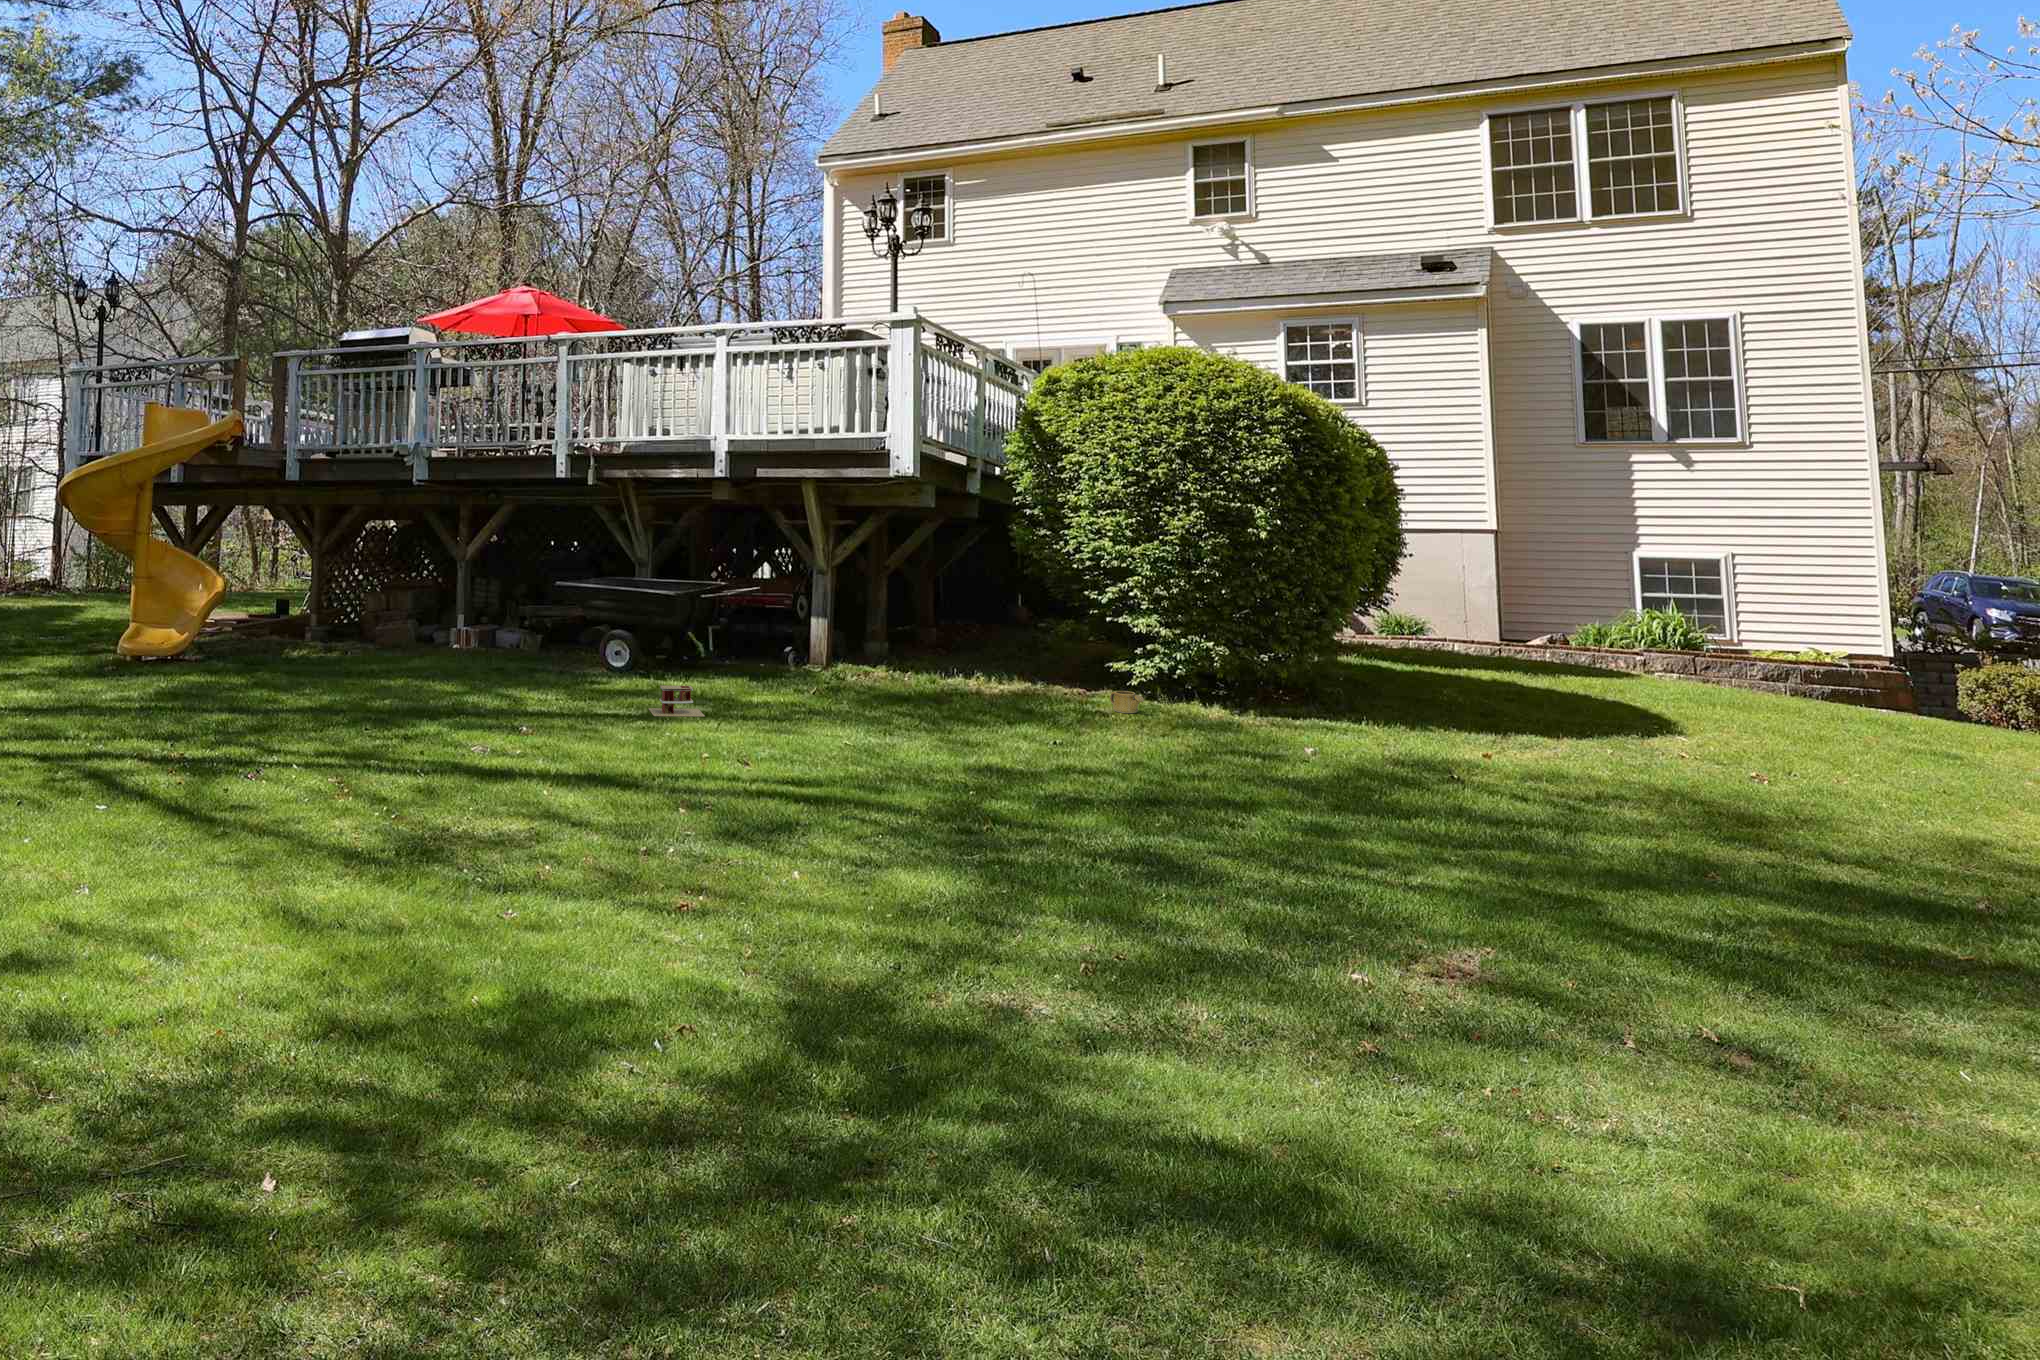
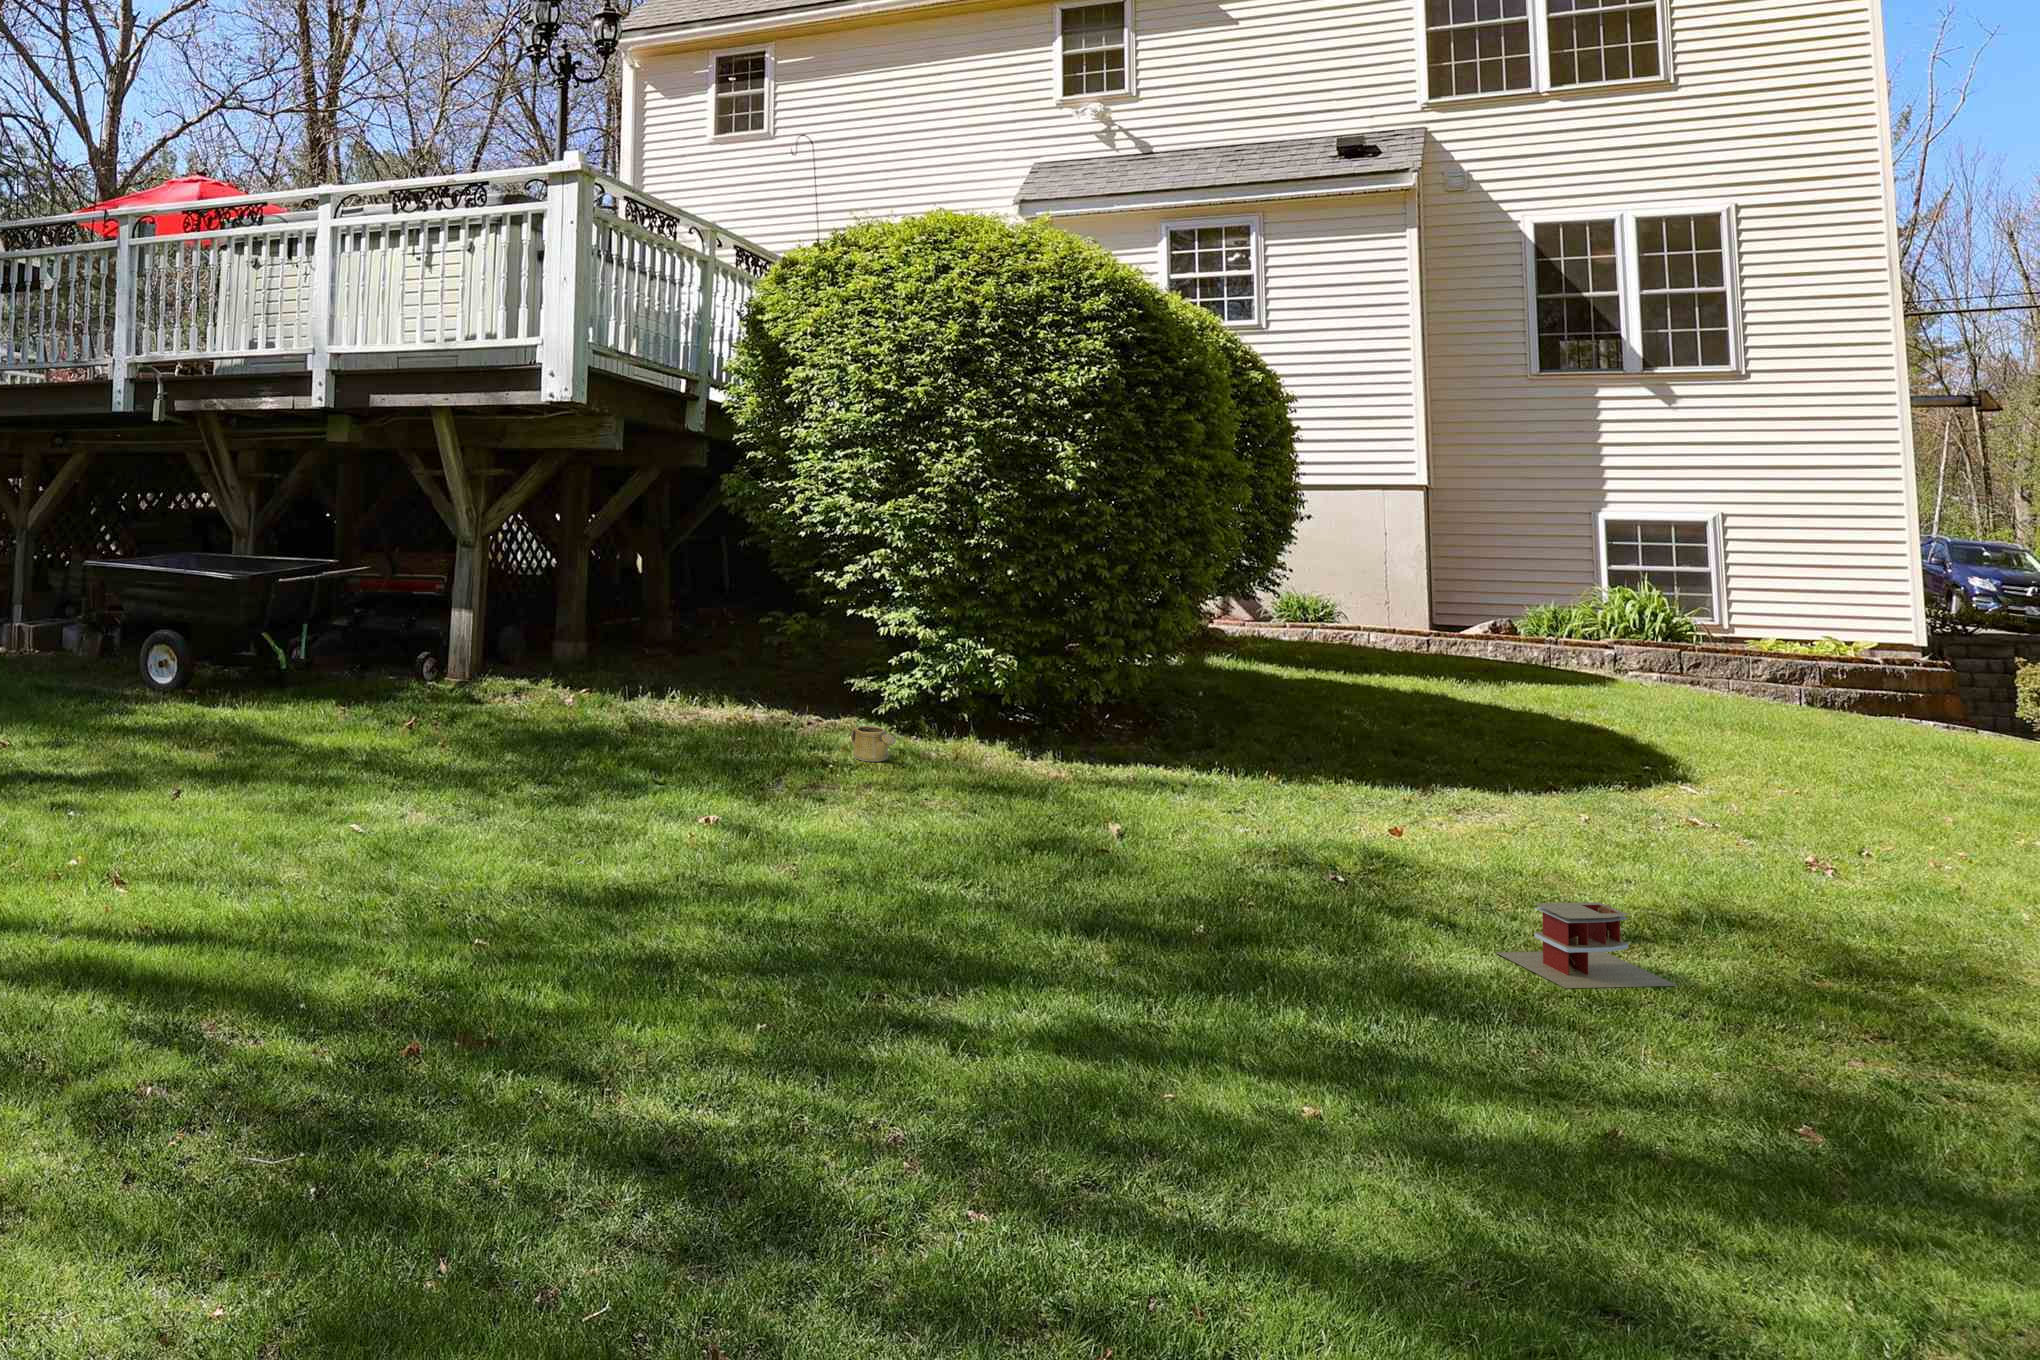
toy house: present [649,685,705,717] -> present [1496,902,1678,988]

